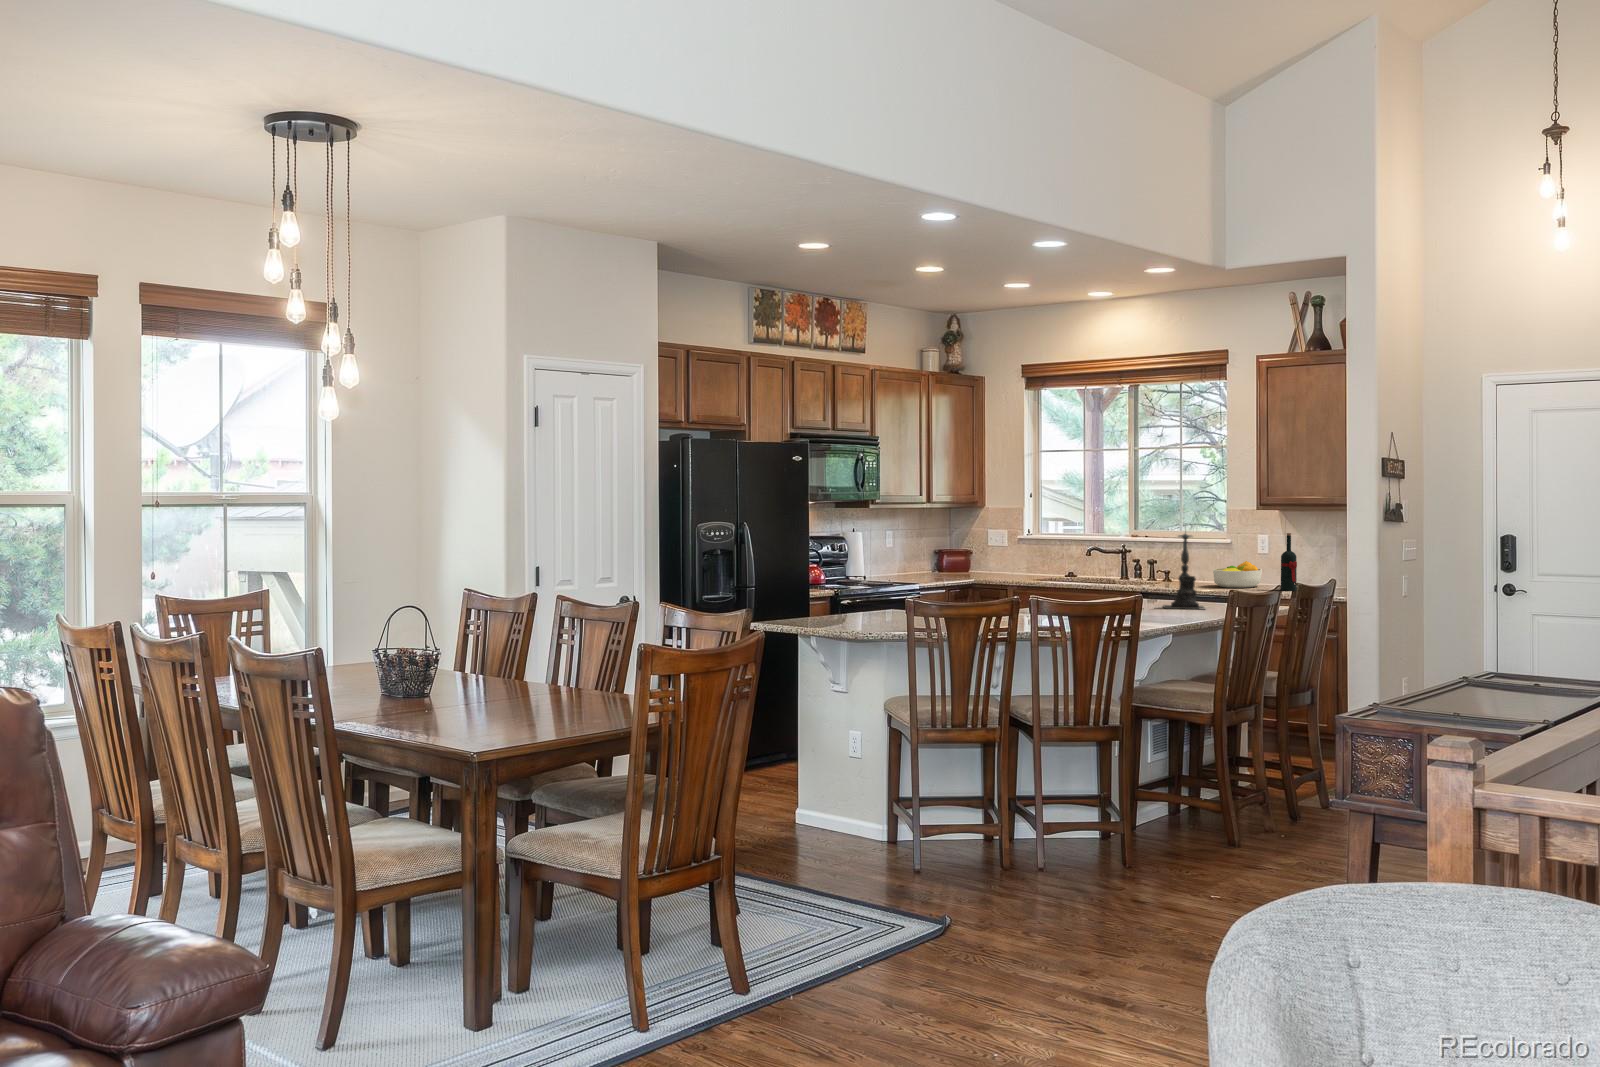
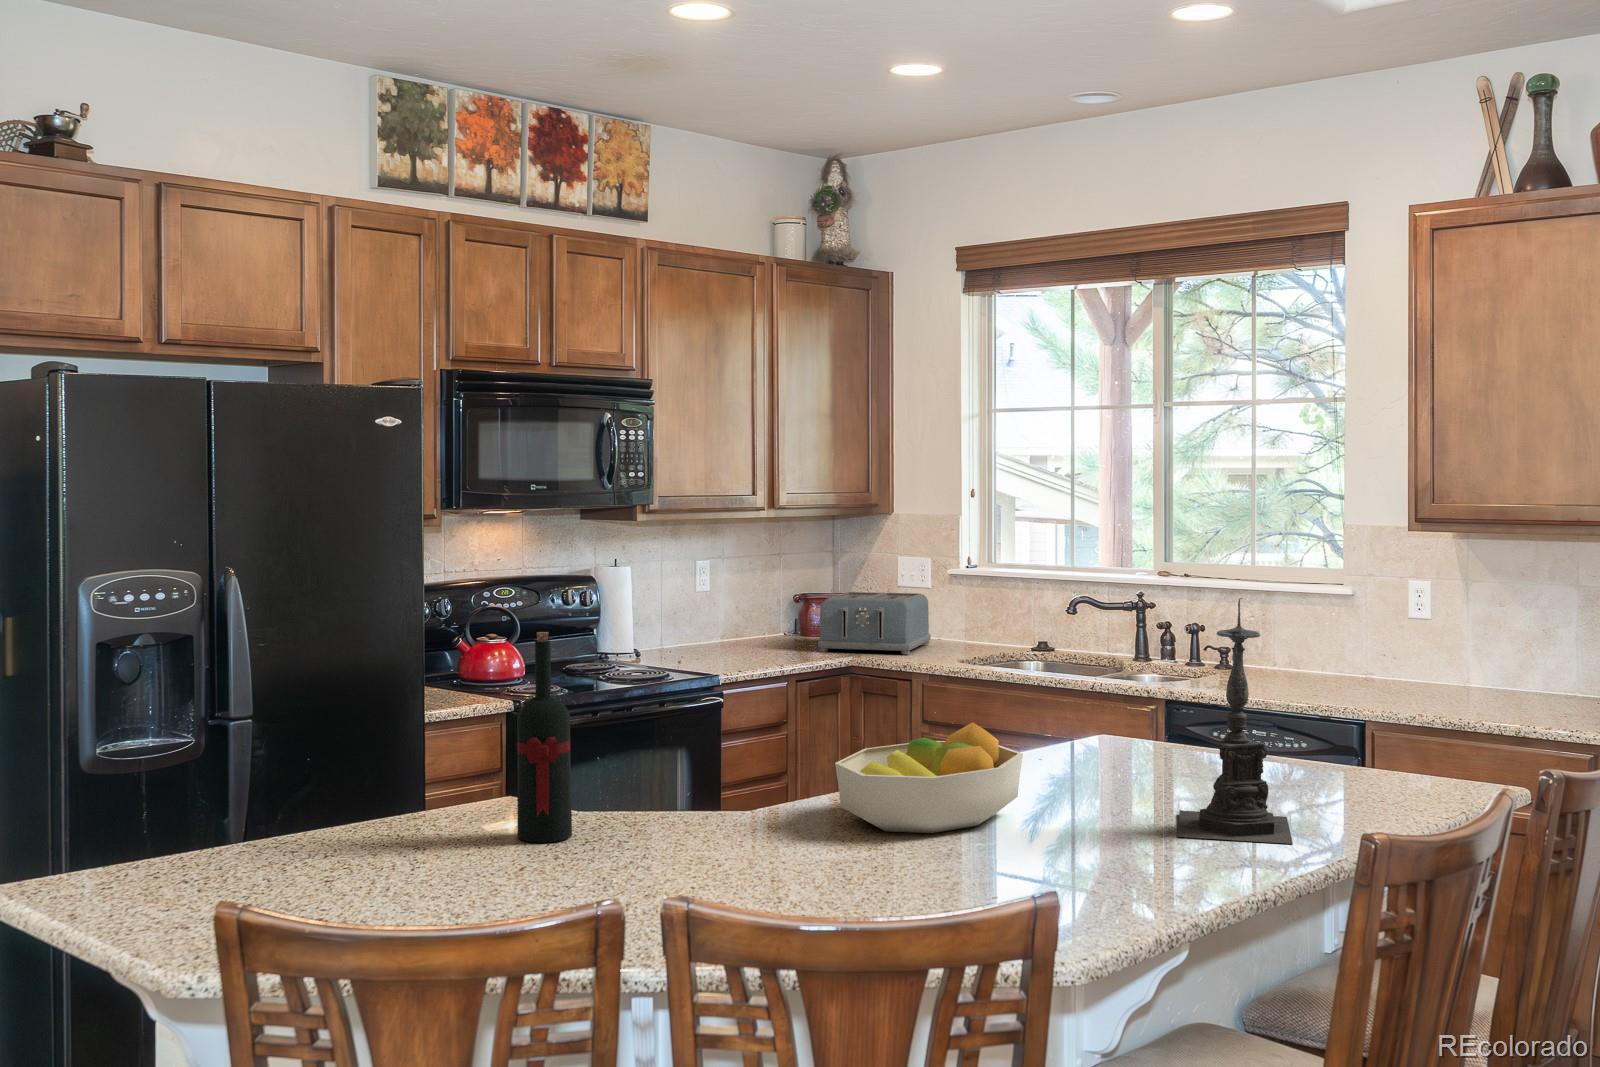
wine bottle: present [1281,533,1297,591] -> present [517,632,572,843]
toaster: none [953,548,1009,579] -> present [818,592,931,655]
fruit bowl: present [1213,561,1262,588] -> present [835,722,1023,833]

